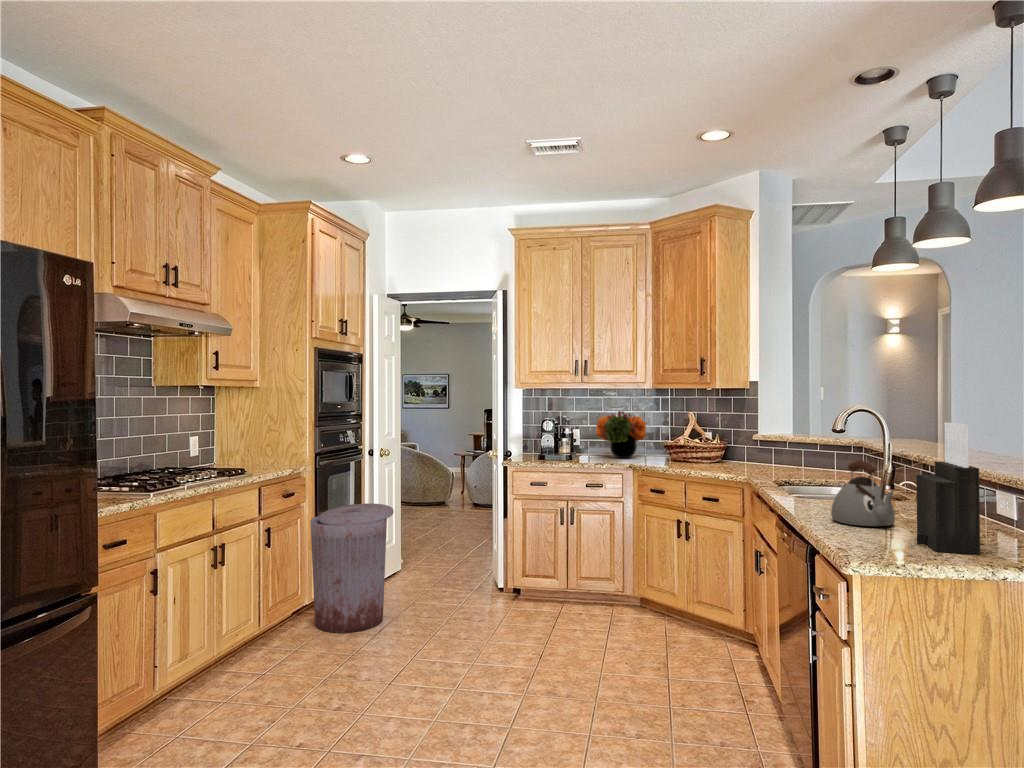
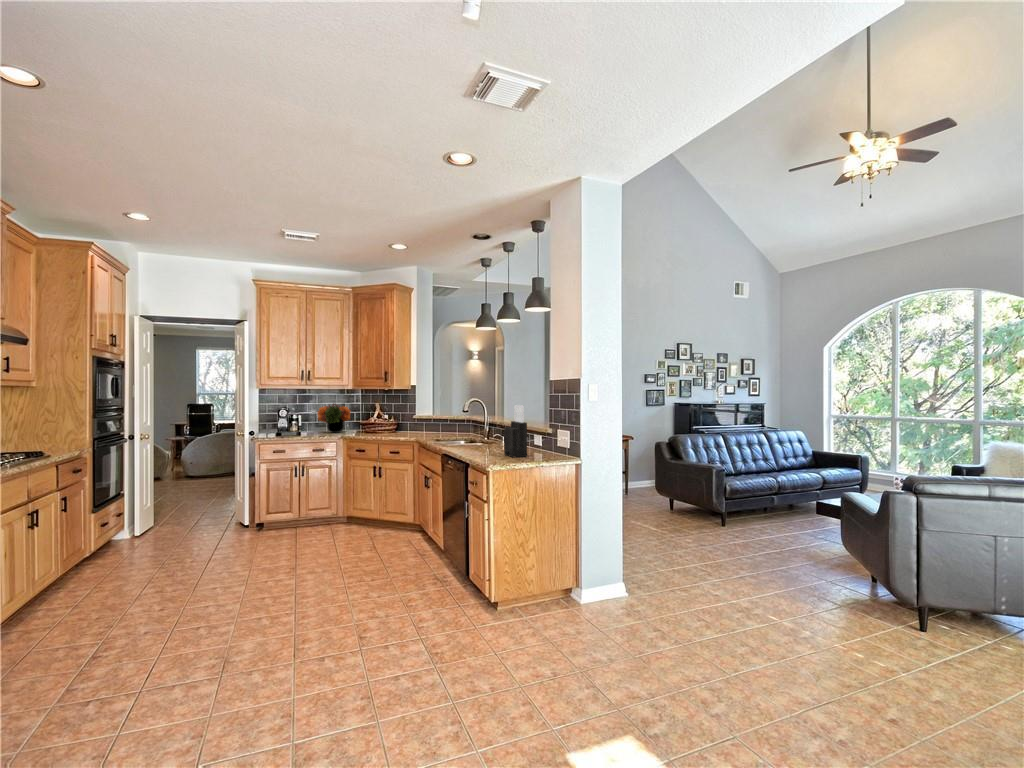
kettle: present [831,460,895,526] -> none [469,423,495,452]
trash can: present [310,503,394,633] -> none [95,475,170,573]

